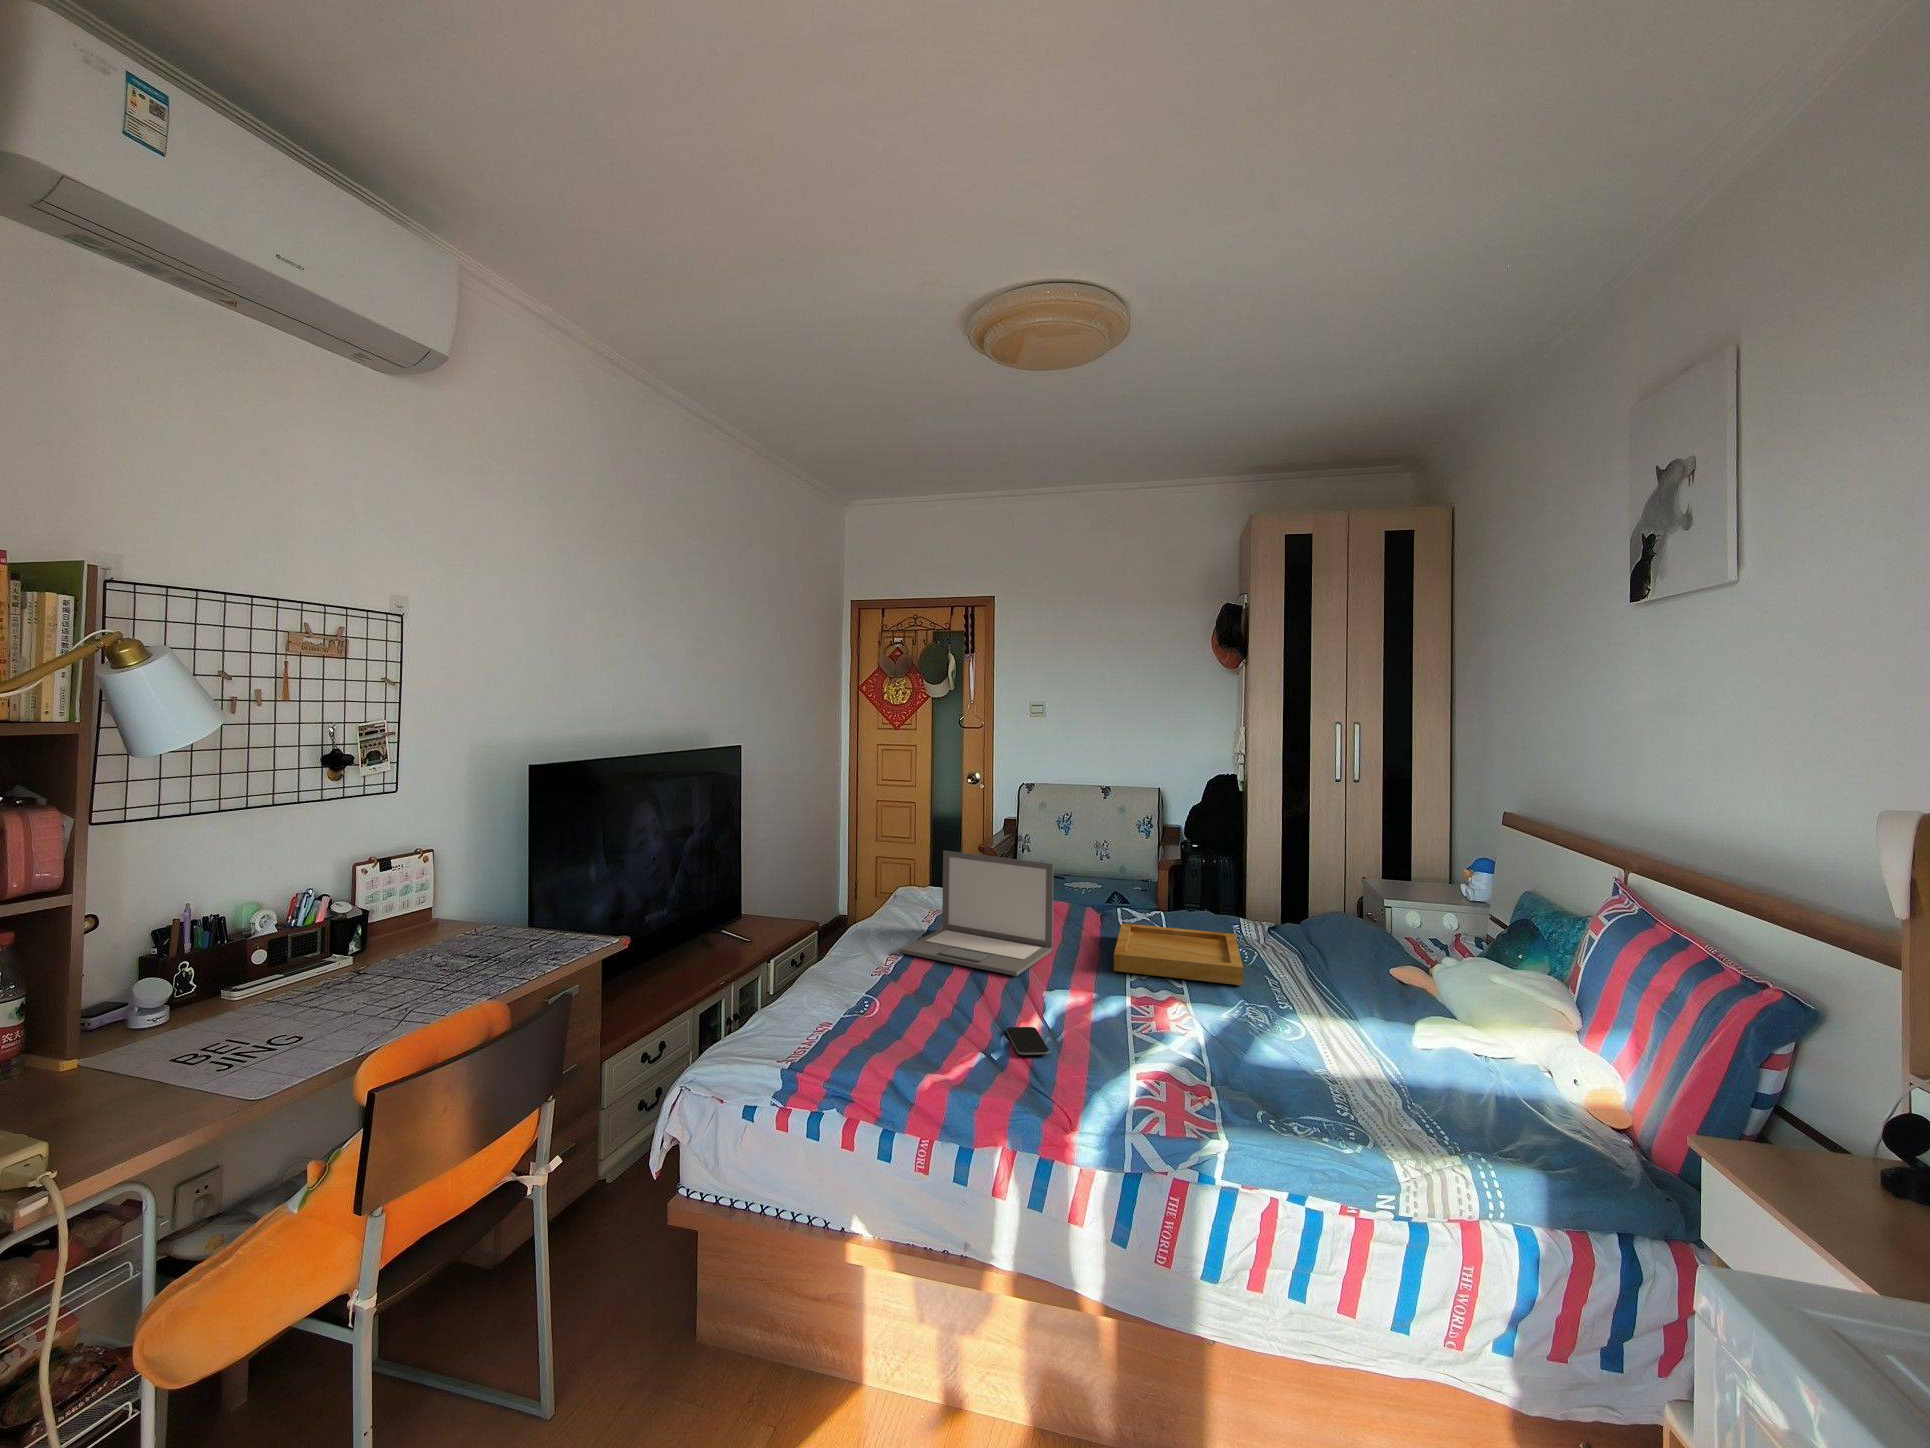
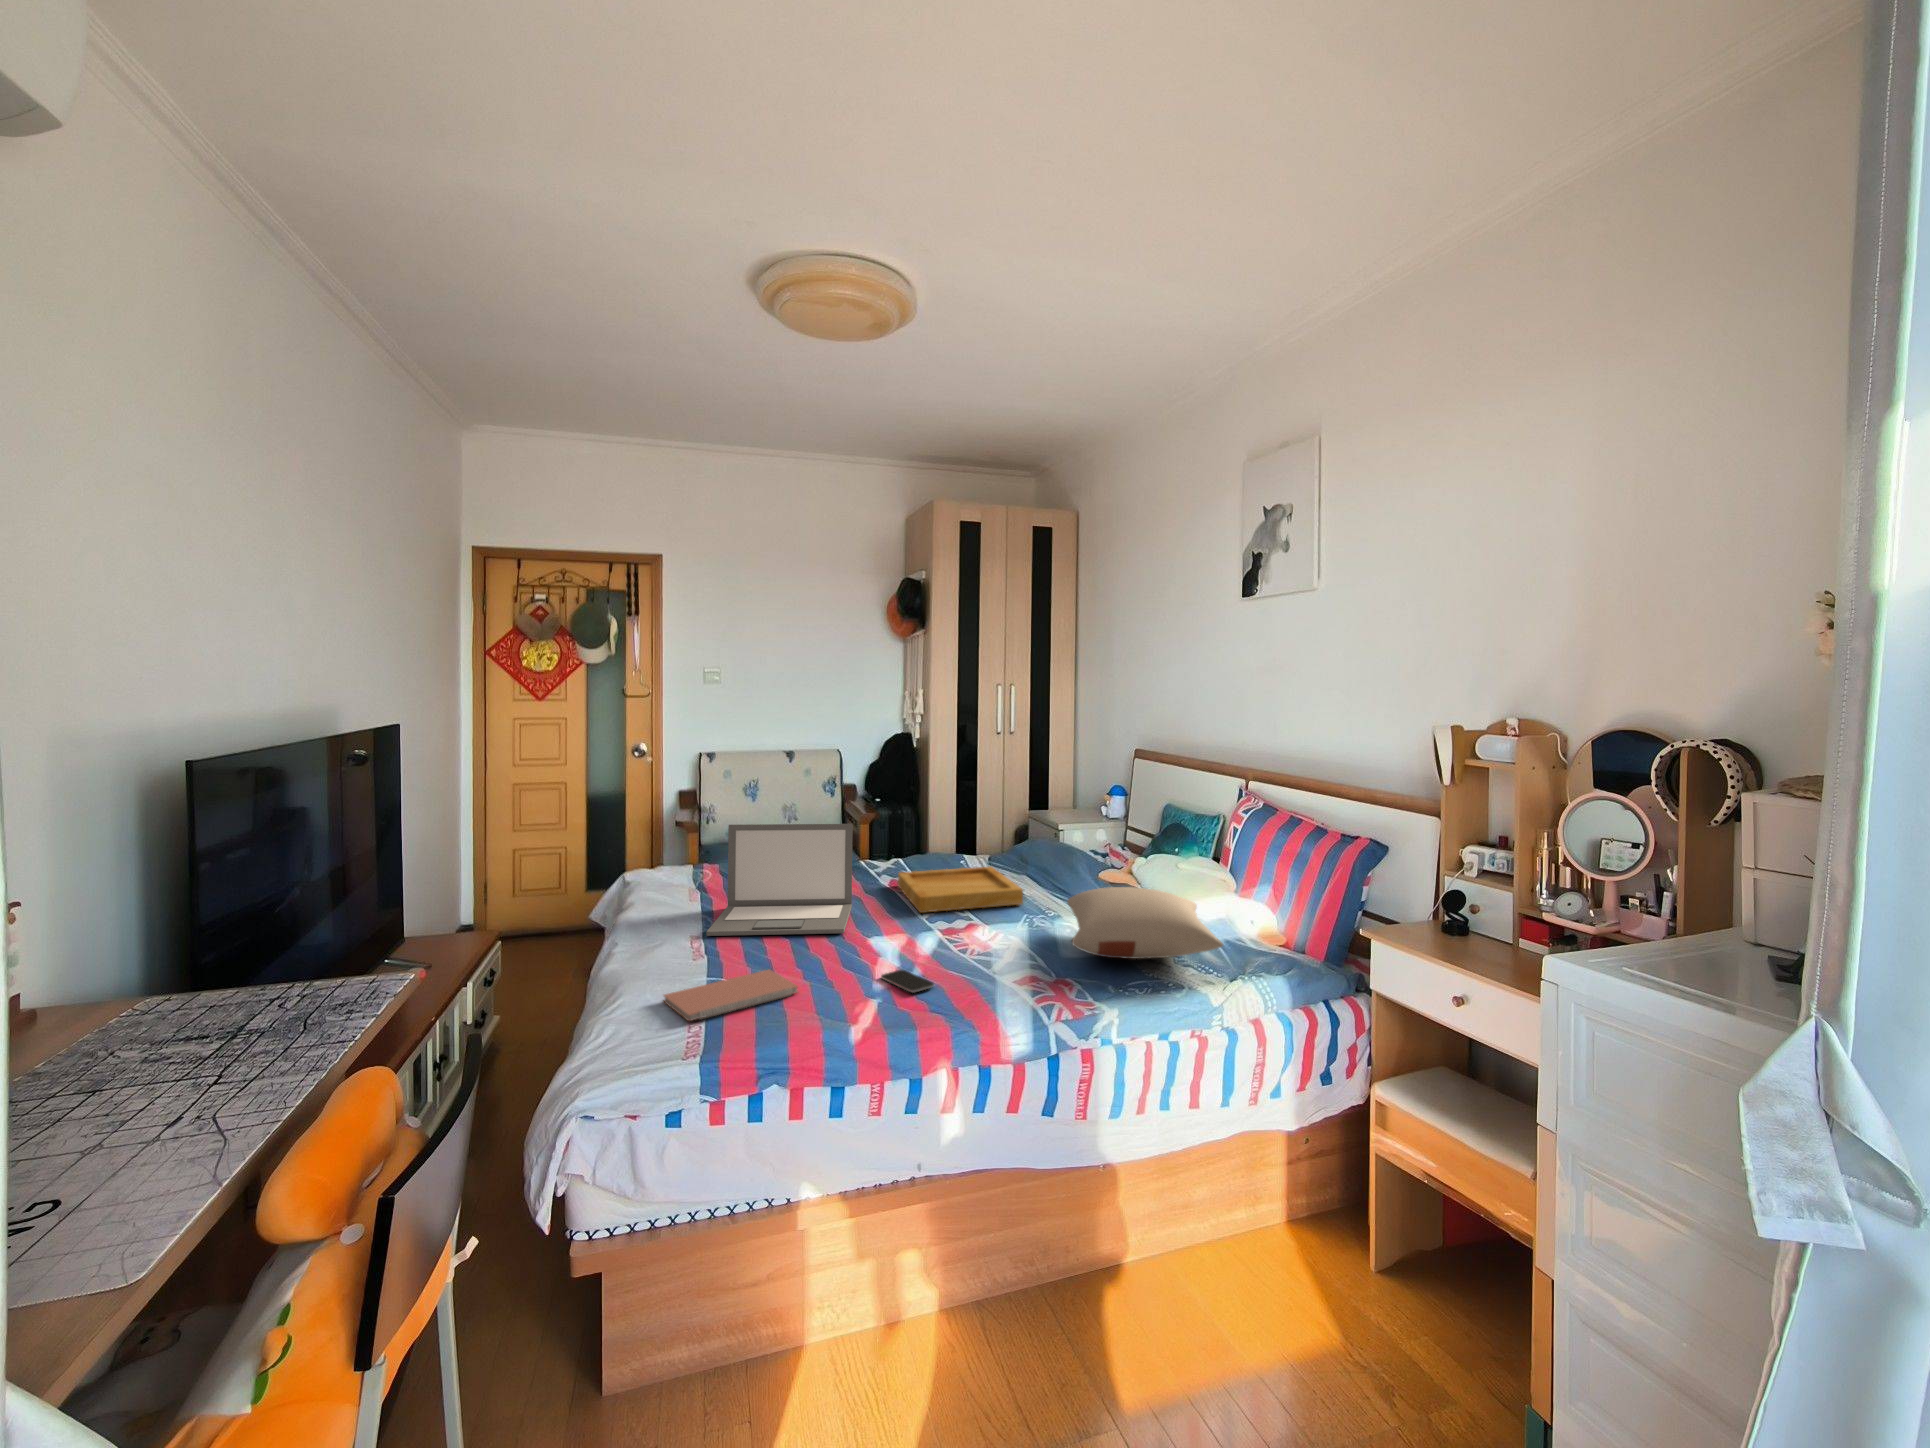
pillow: none [1219,985,1463,1104] -> present [1067,887,1223,959]
notebook: none [808,996,919,1028] -> present [664,970,798,1021]

